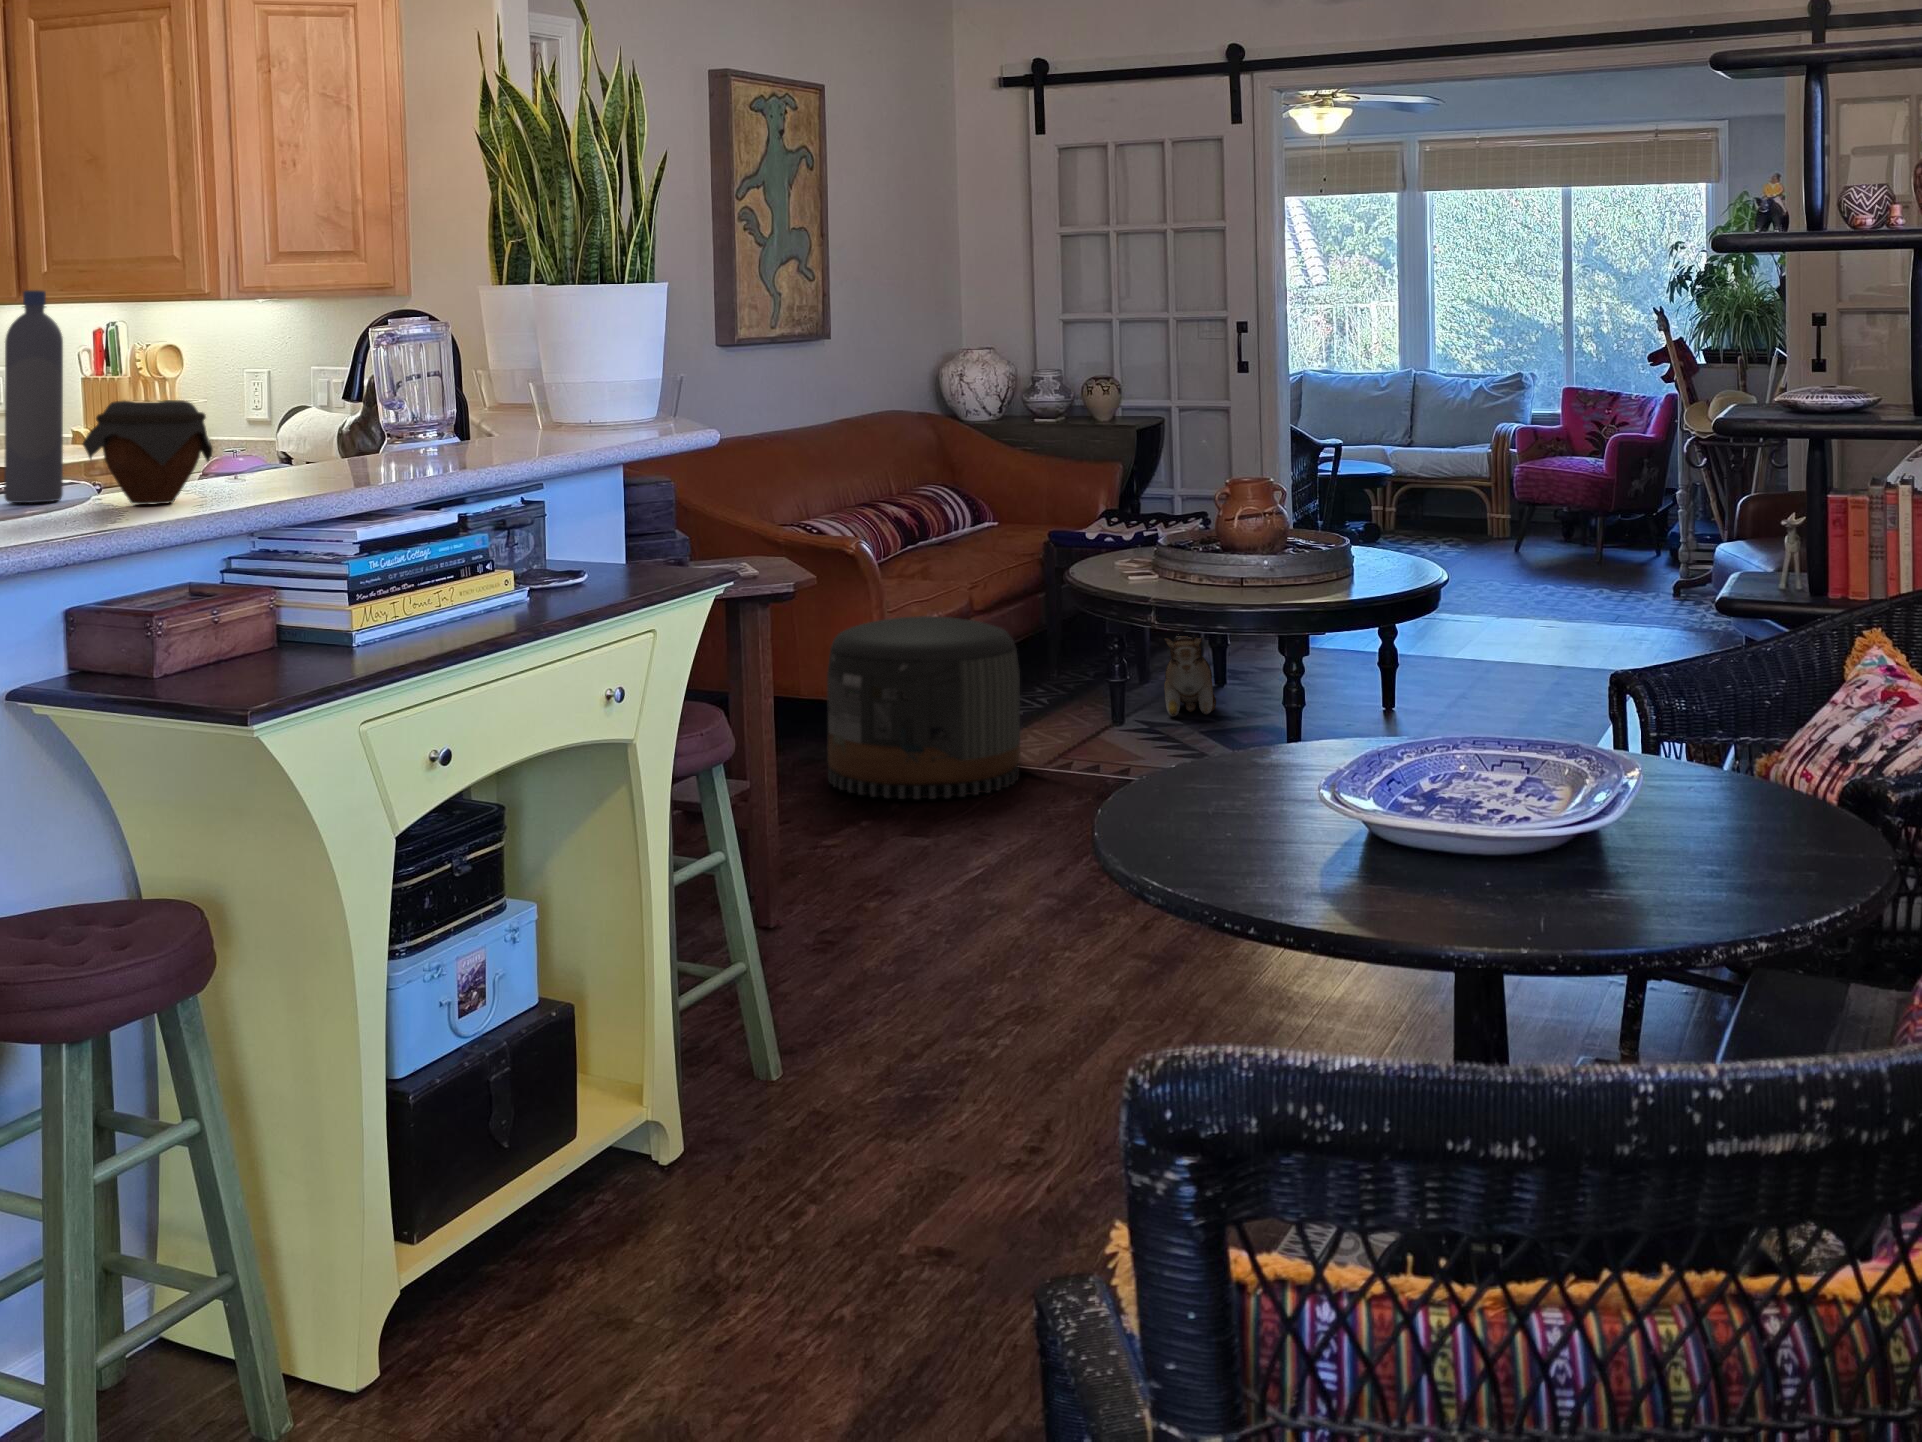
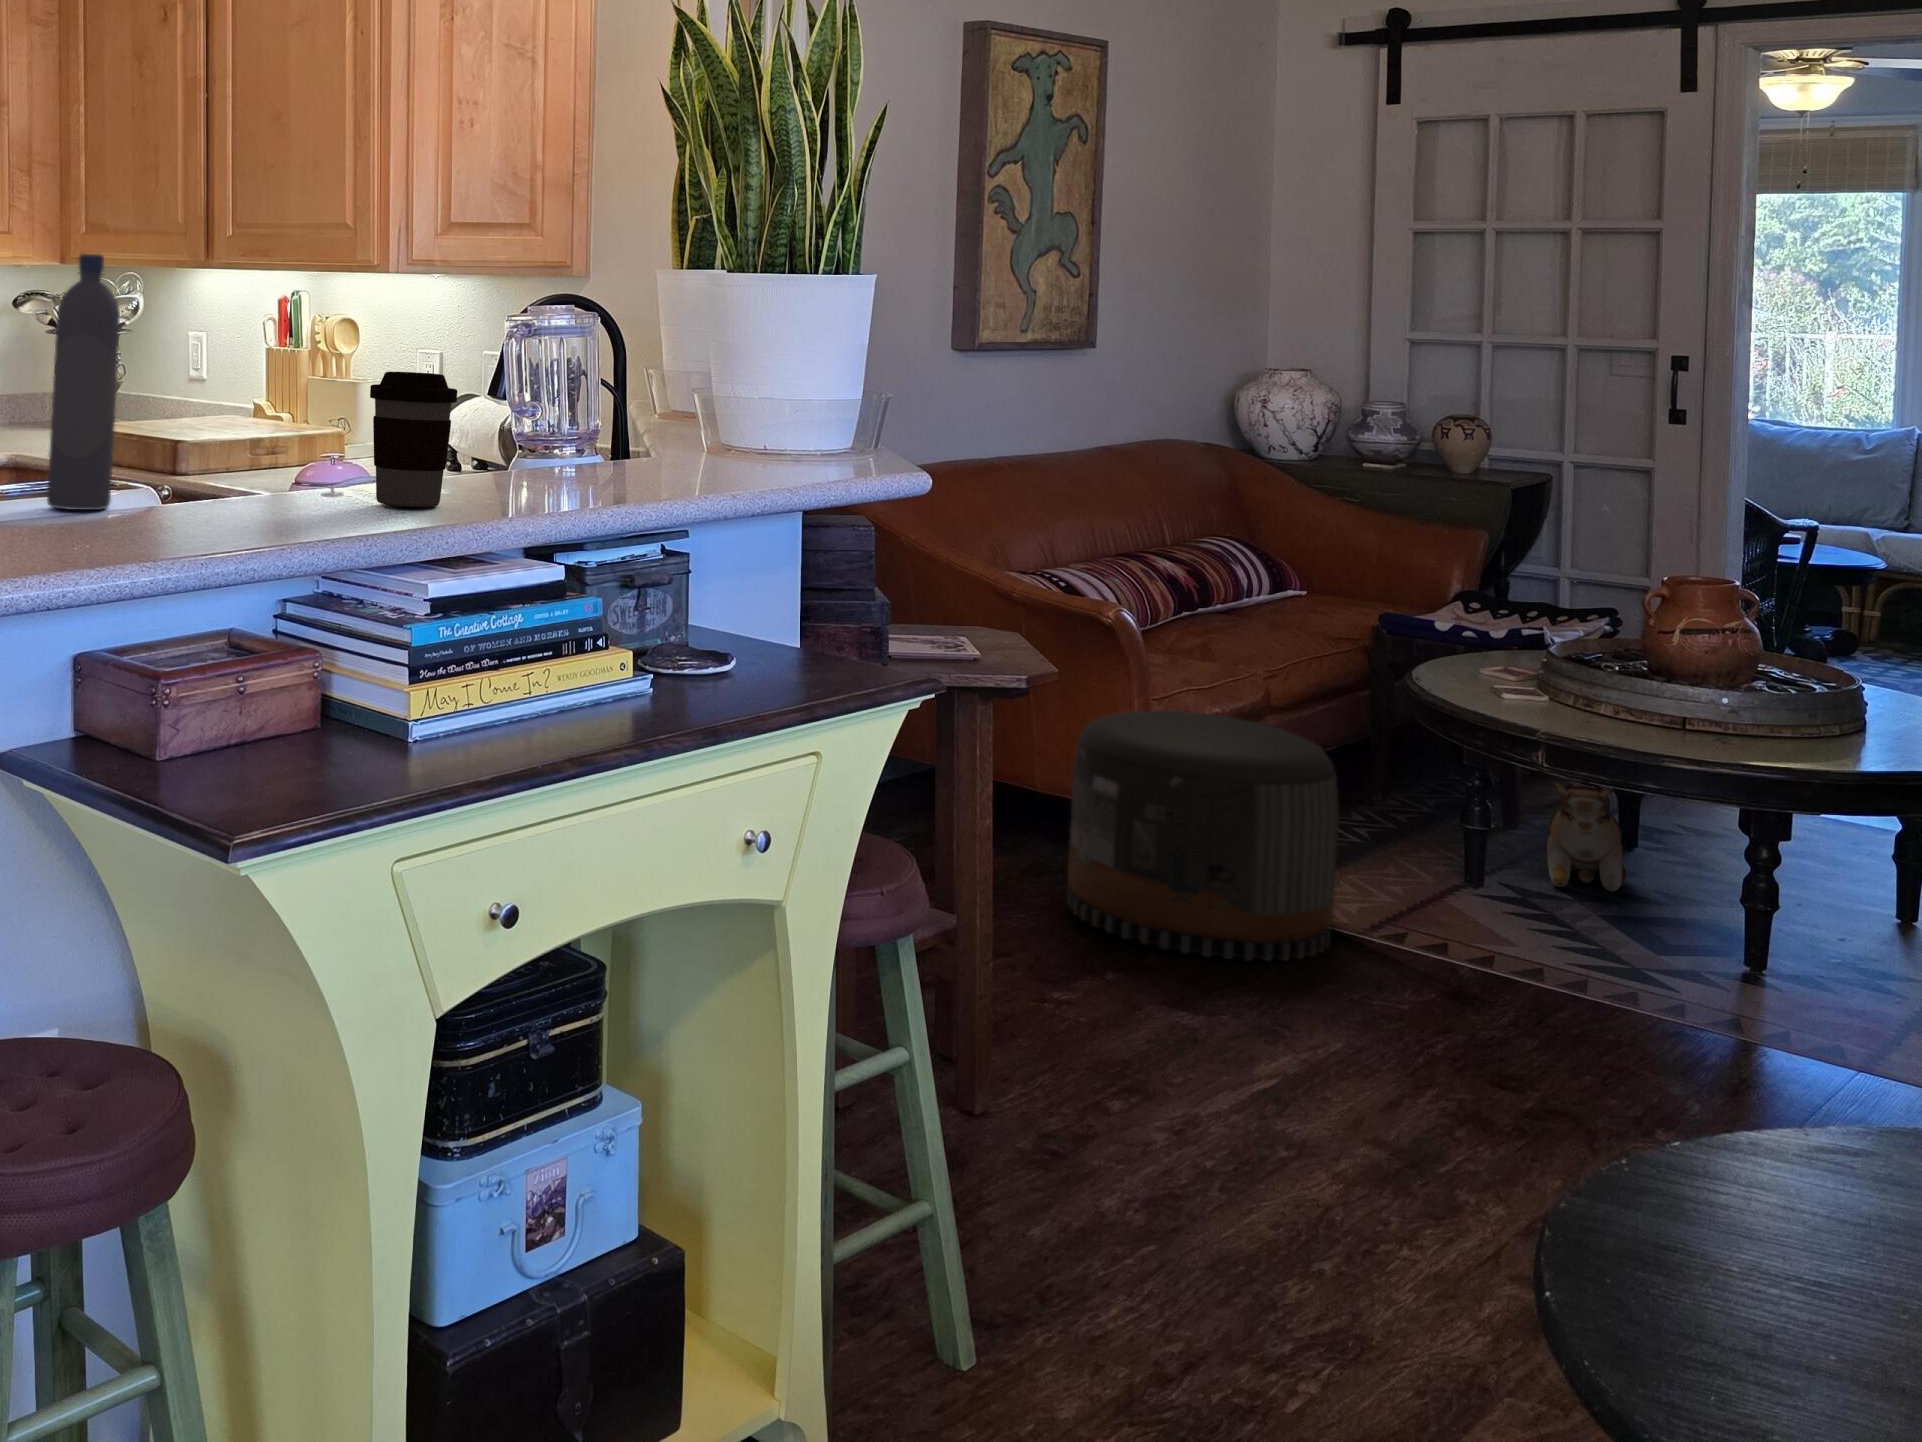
coffee cup: none [281,373,354,479] -> present [370,372,457,507]
jar: present [83,400,212,505] -> none [121,395,267,528]

